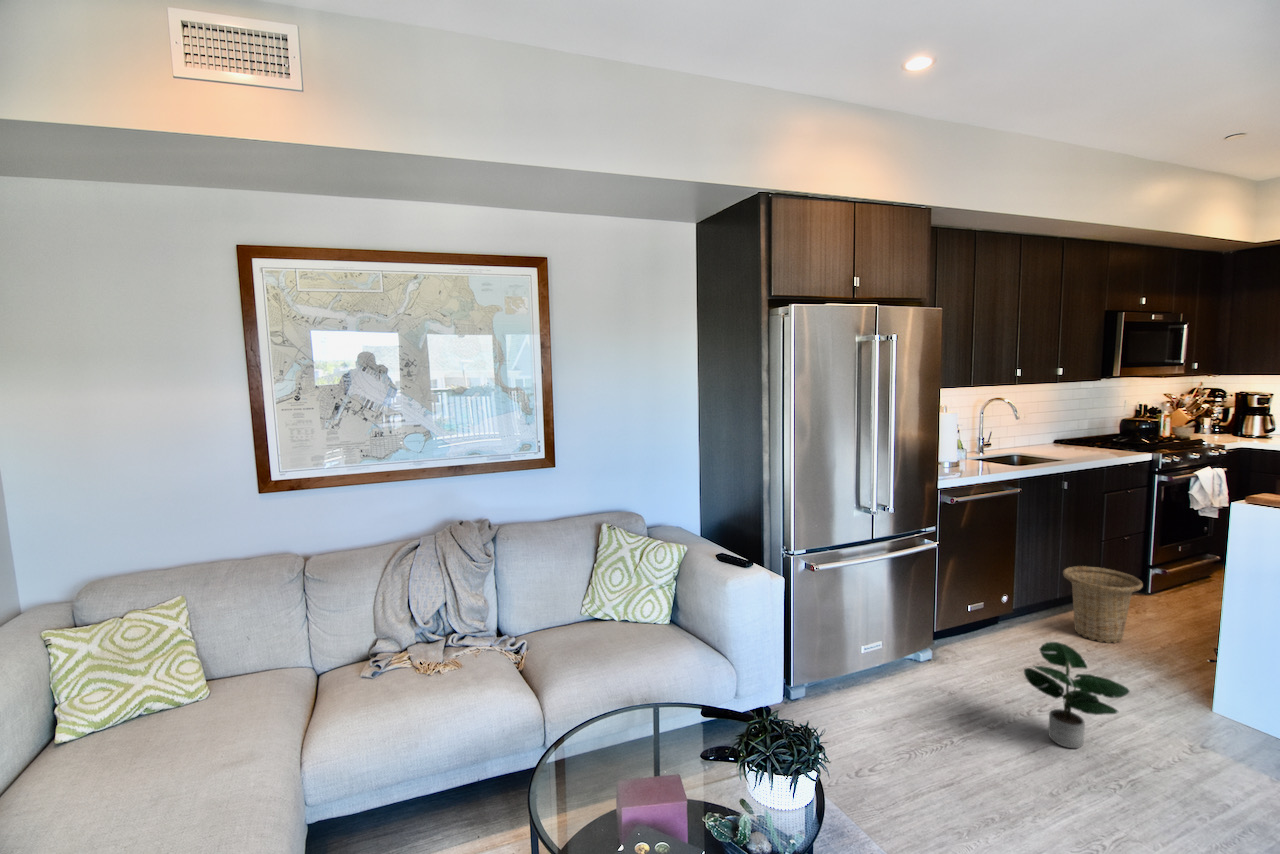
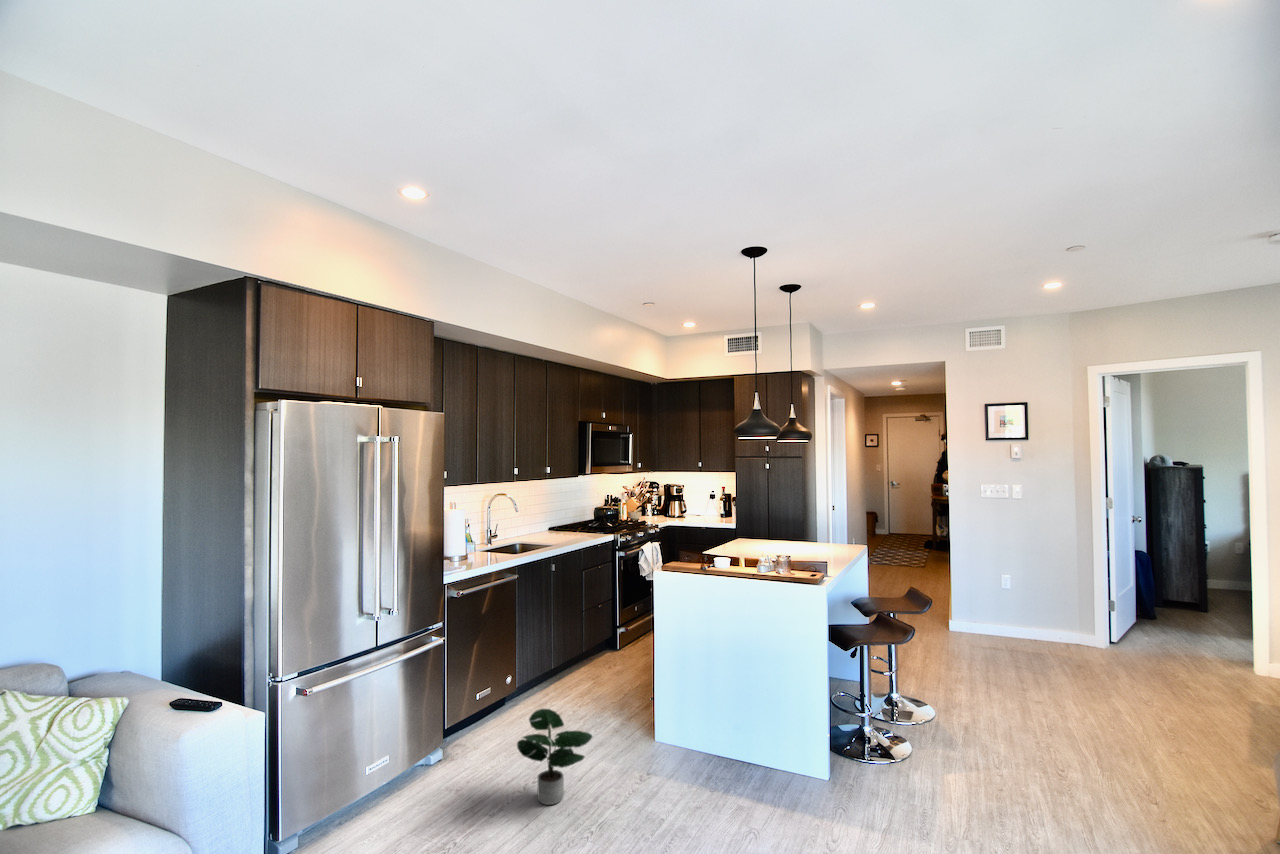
basket: present [1063,566,1143,643] -> none [555,634,609,699]

